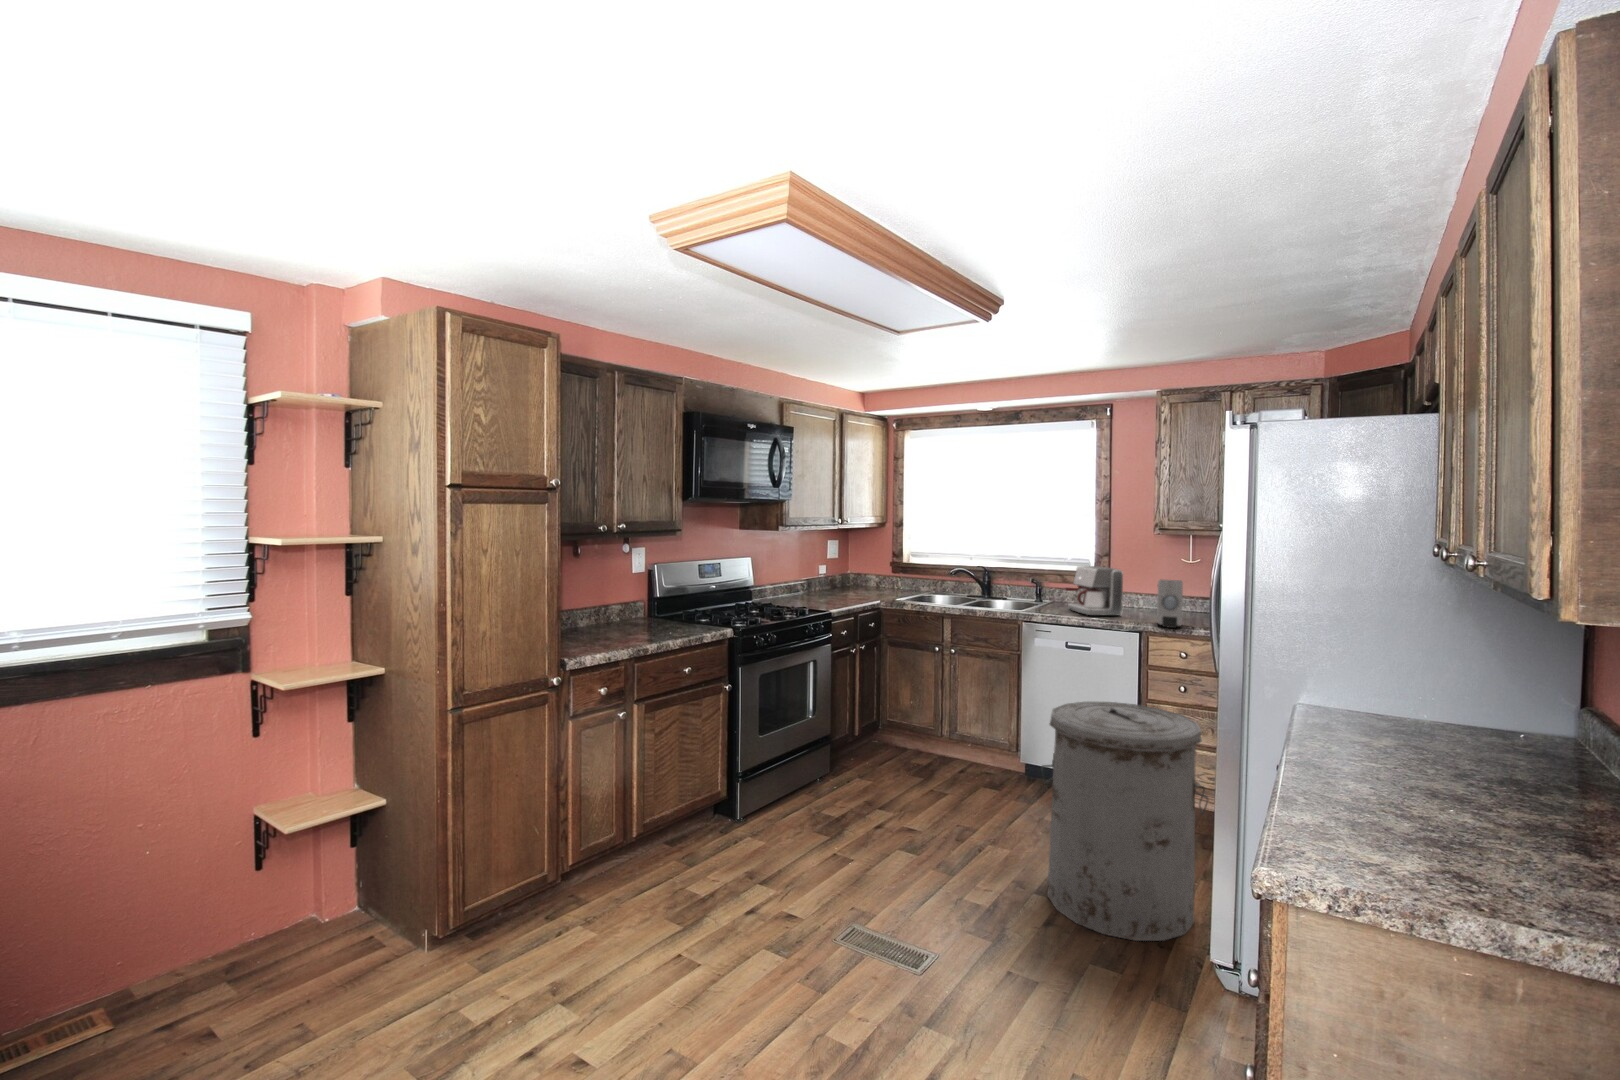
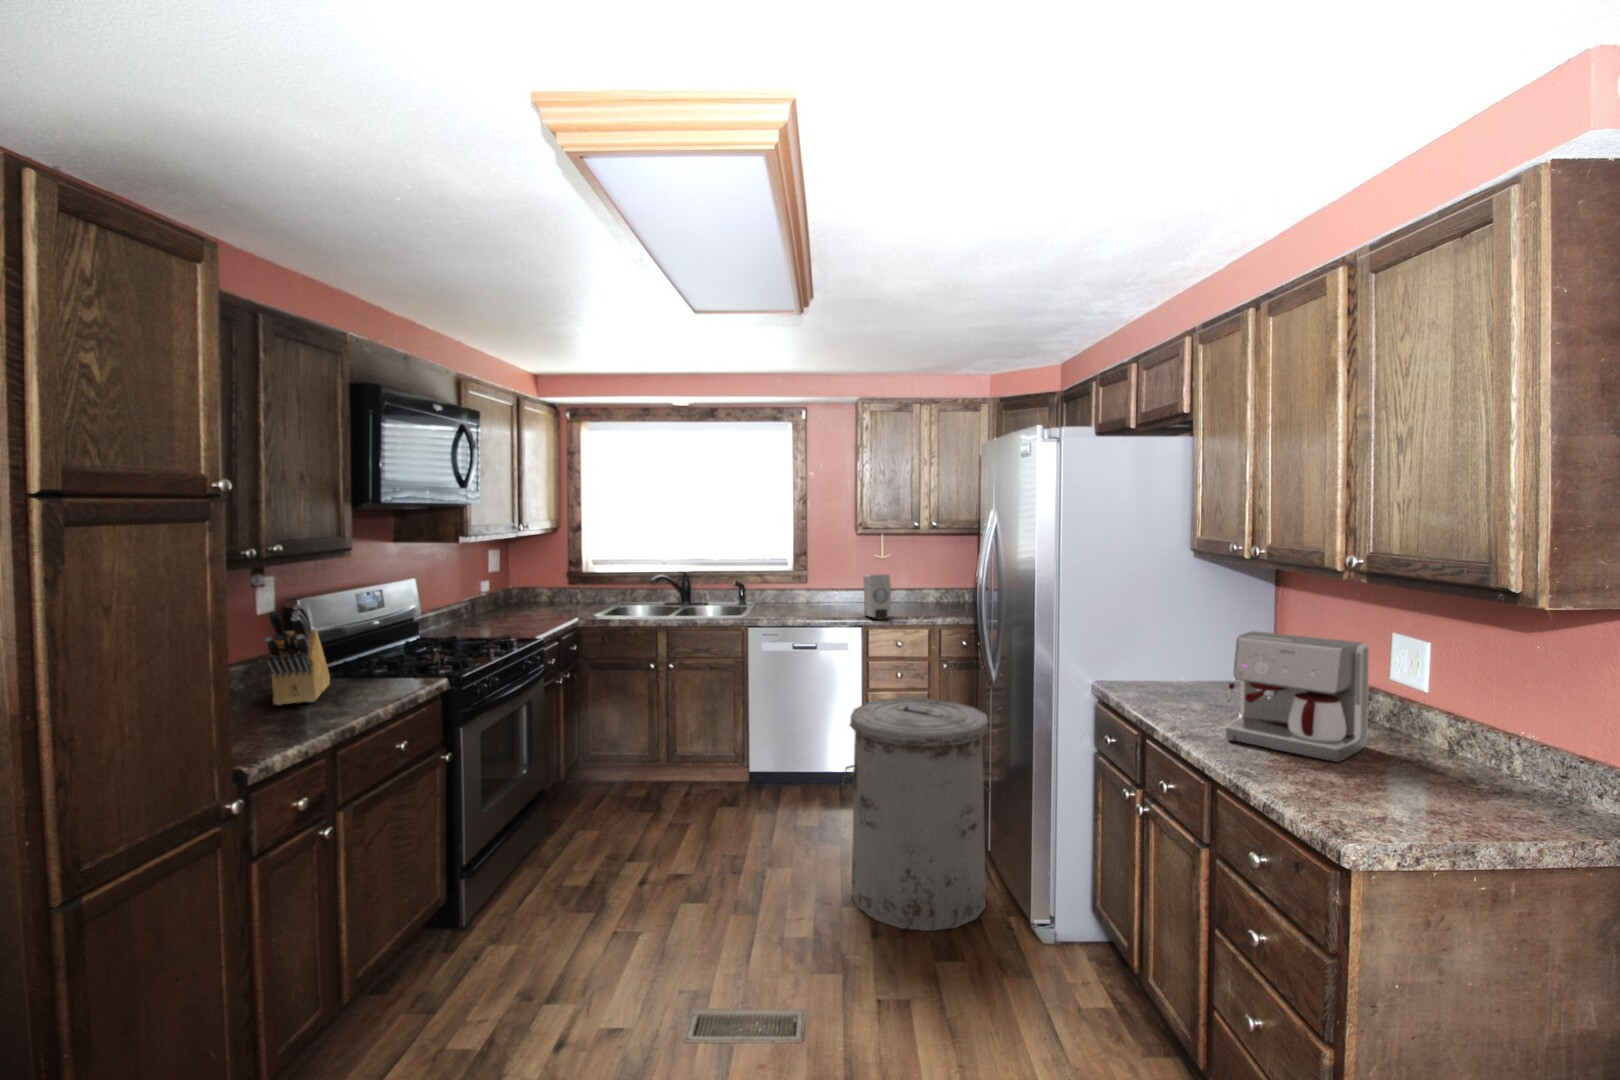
knife block: none [609,566,660,633] -> present [265,604,330,705]
coffee maker: present [1066,566,1123,616] -> present [1226,631,1369,762]

